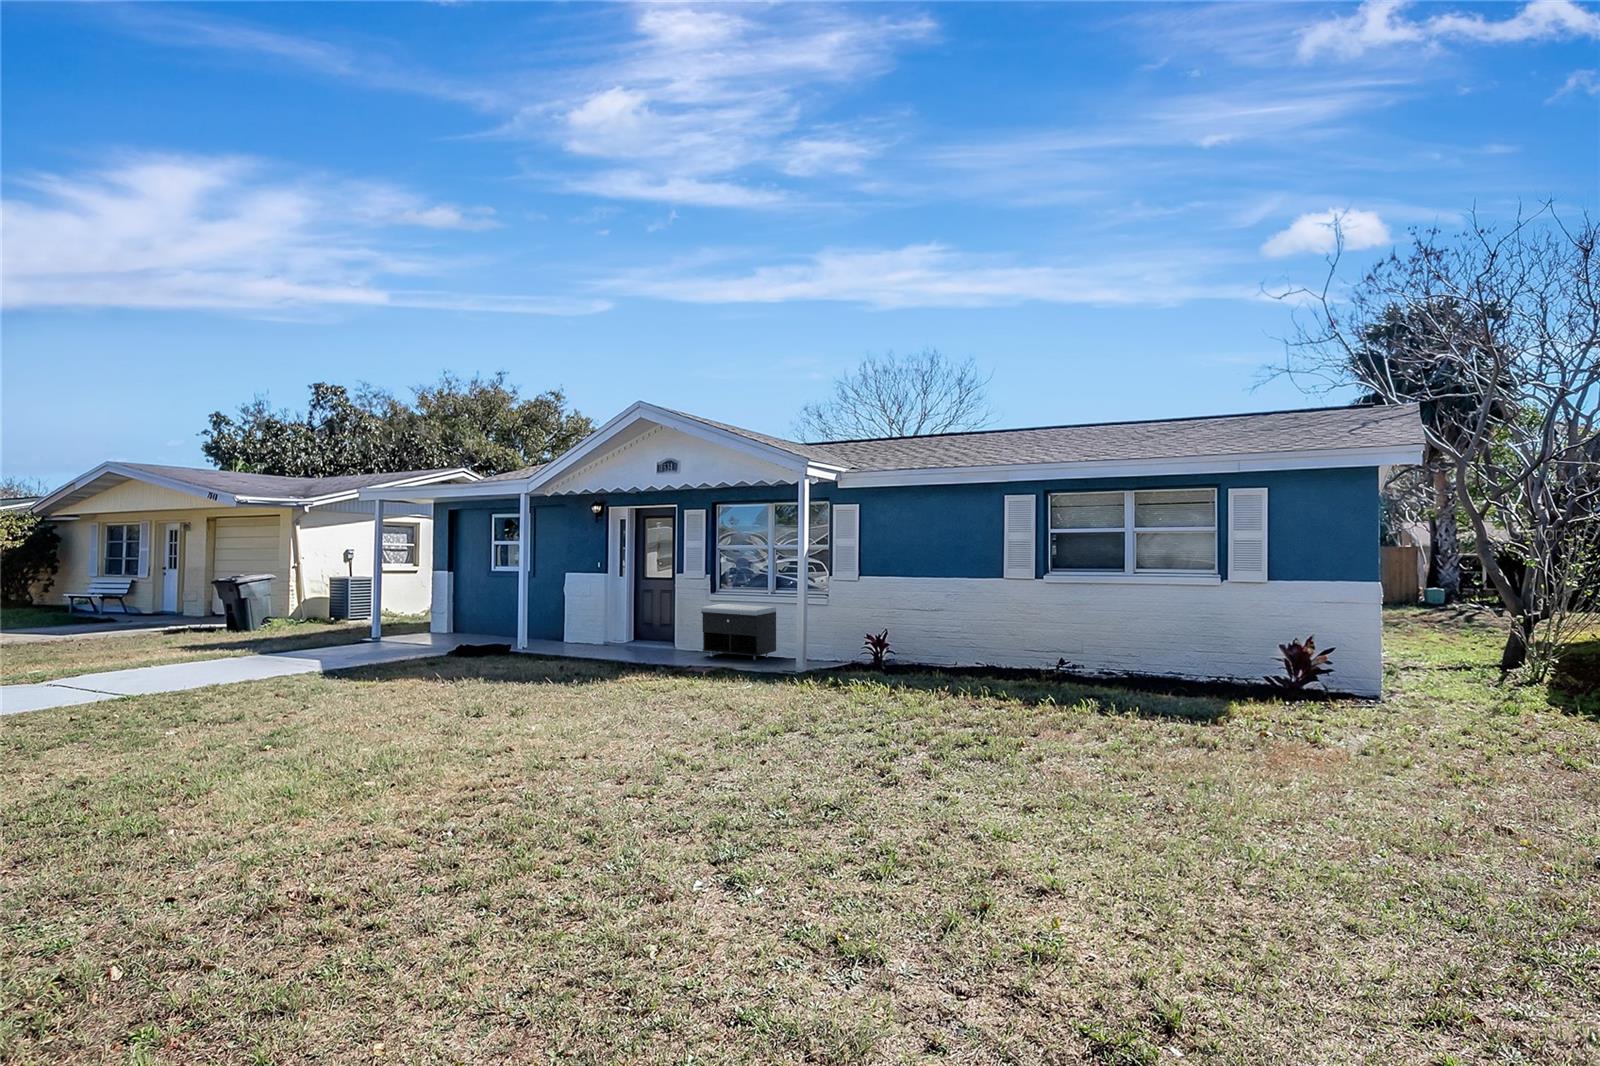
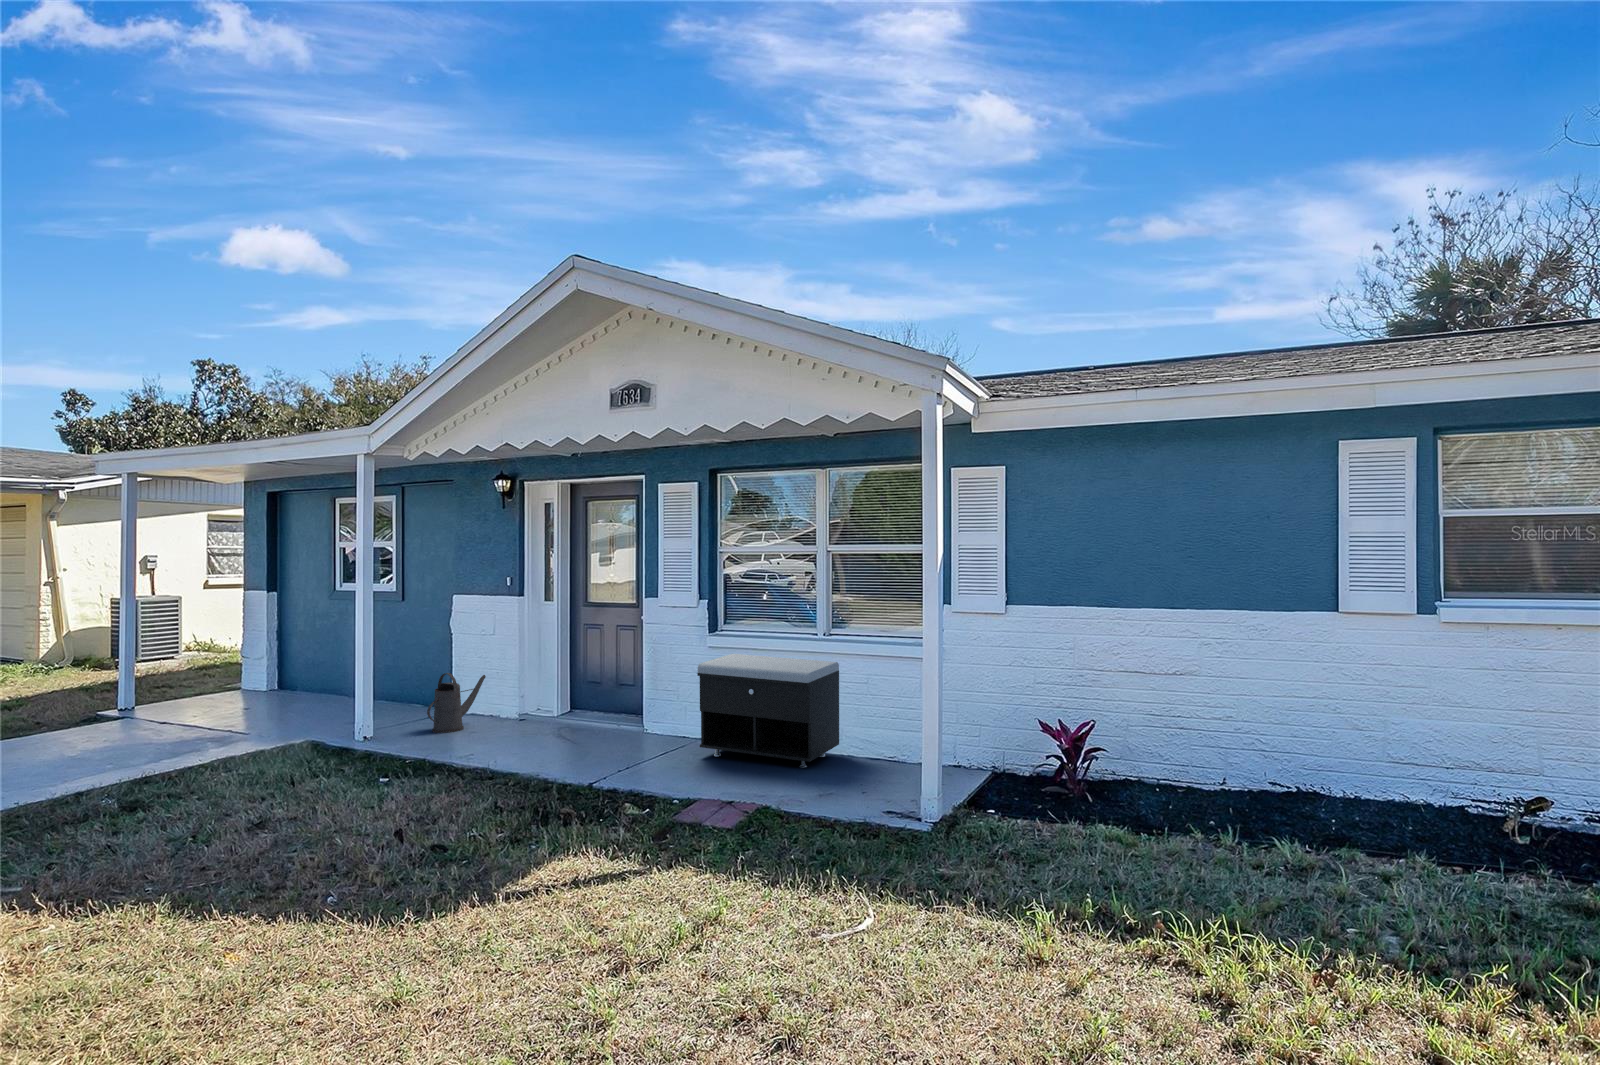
watering can: none [556,615,587,648] -> present [427,673,486,733]

